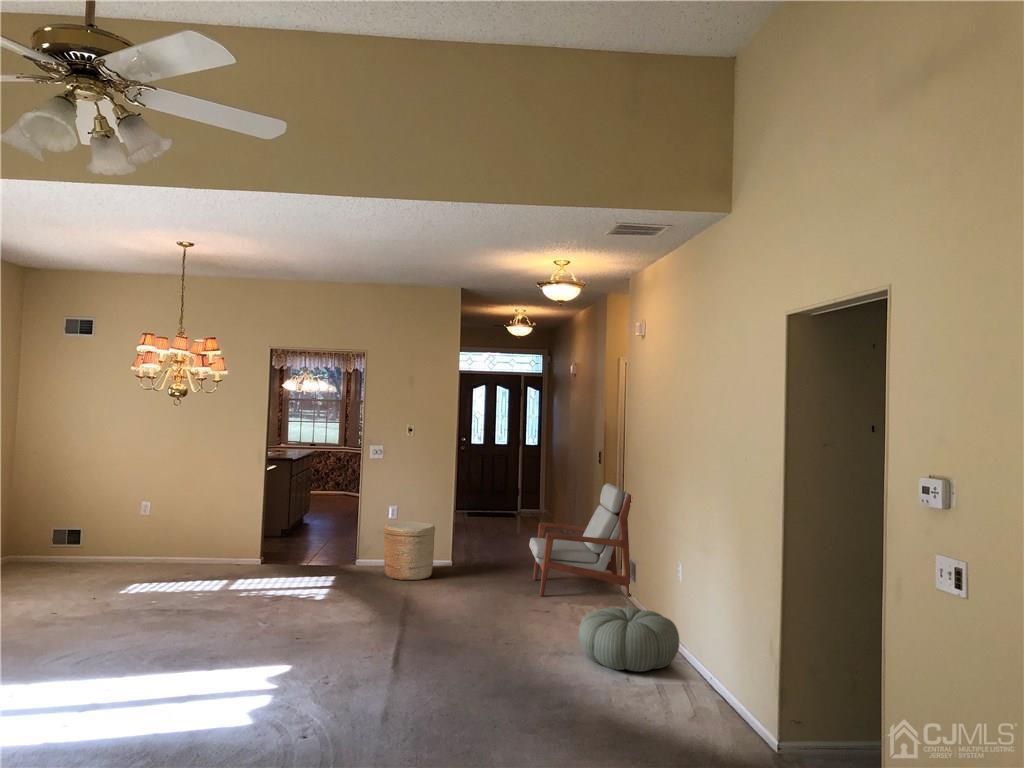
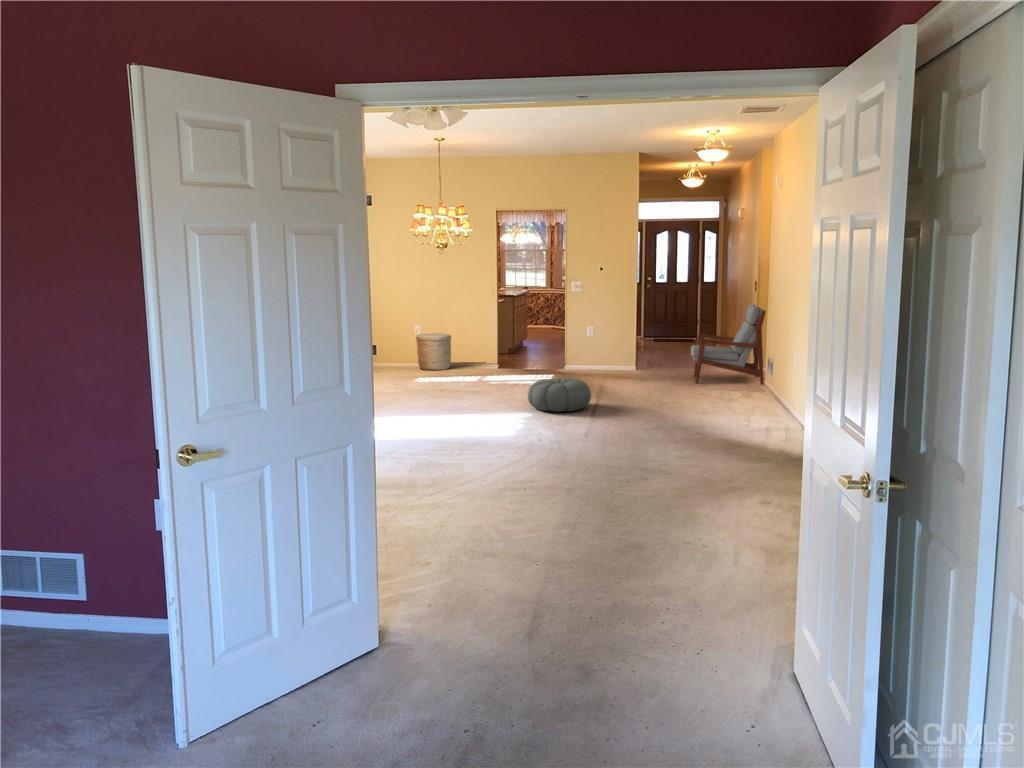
woven basket: present [383,522,435,580] -> present [416,333,451,370]
pouf: present [578,607,680,672] -> present [528,378,591,412]

